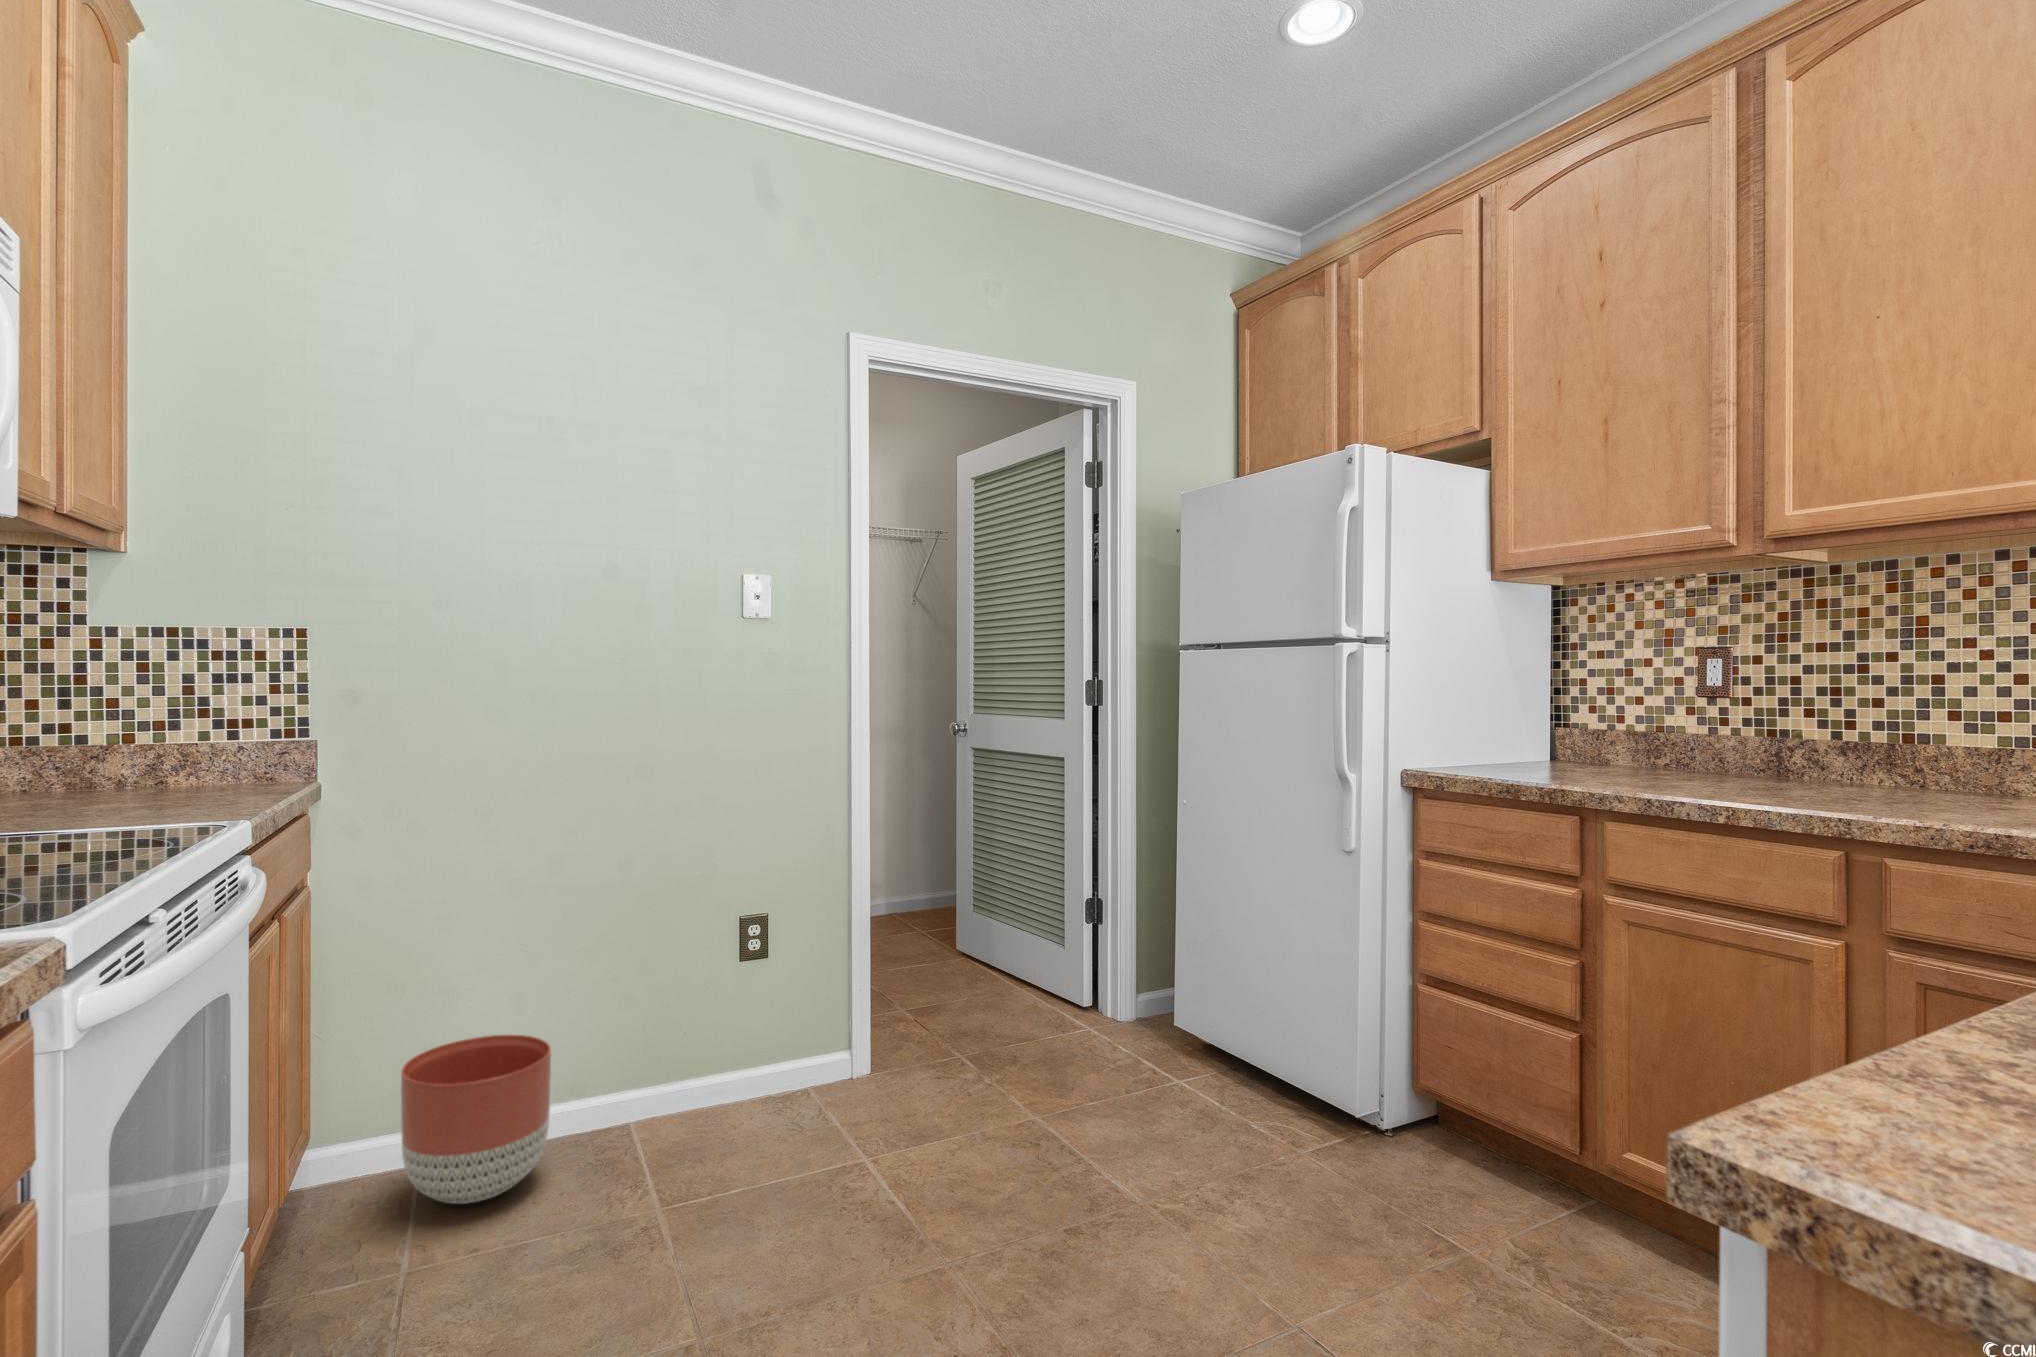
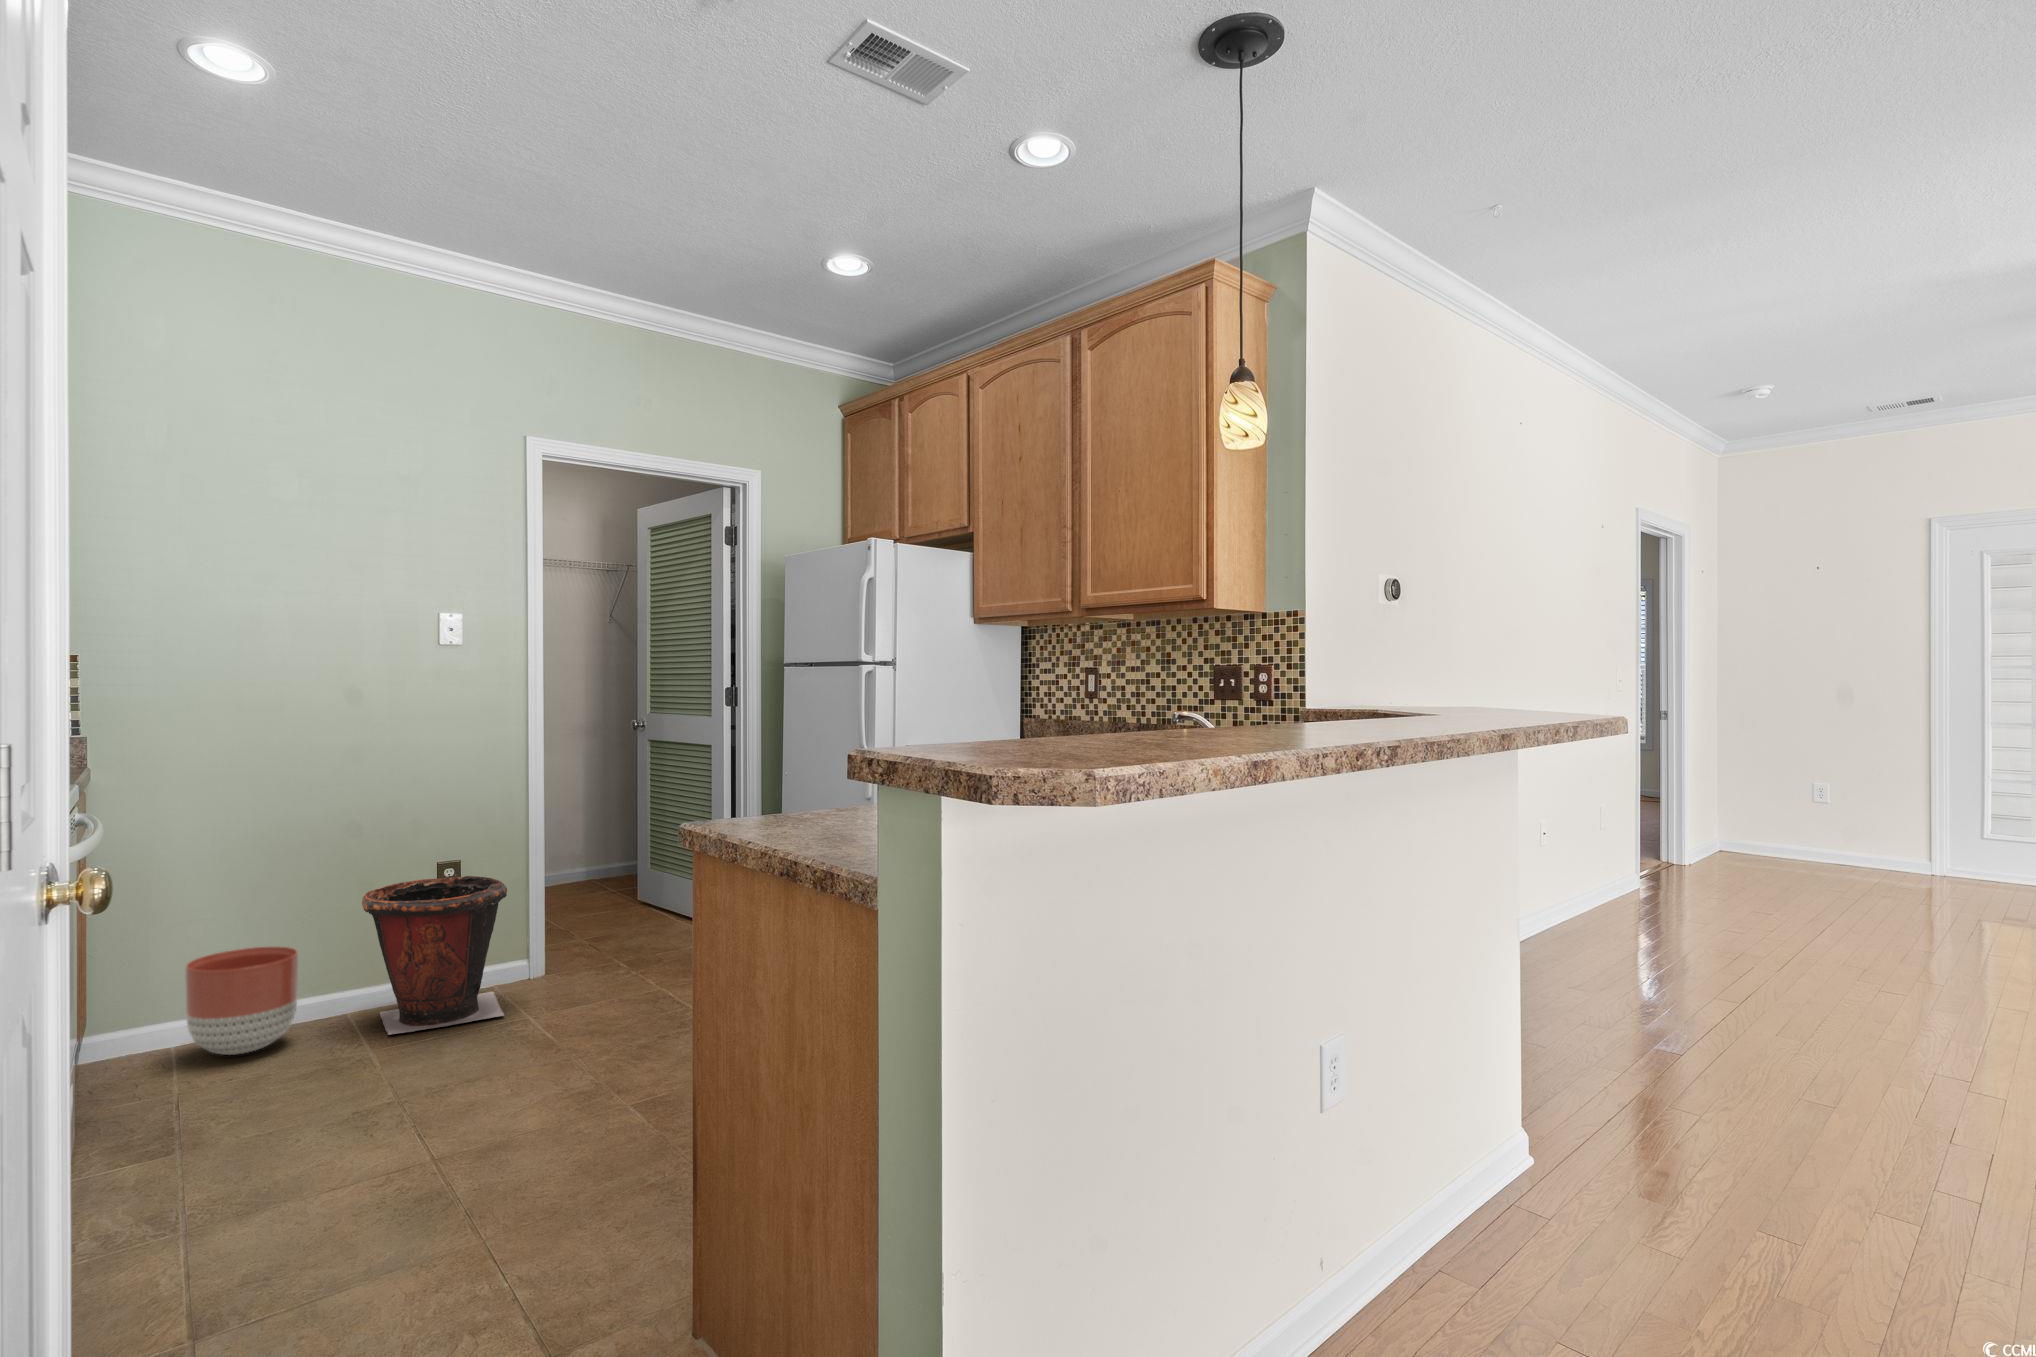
waste bin: none [638,934,833,1185] -> present [362,875,507,1035]

